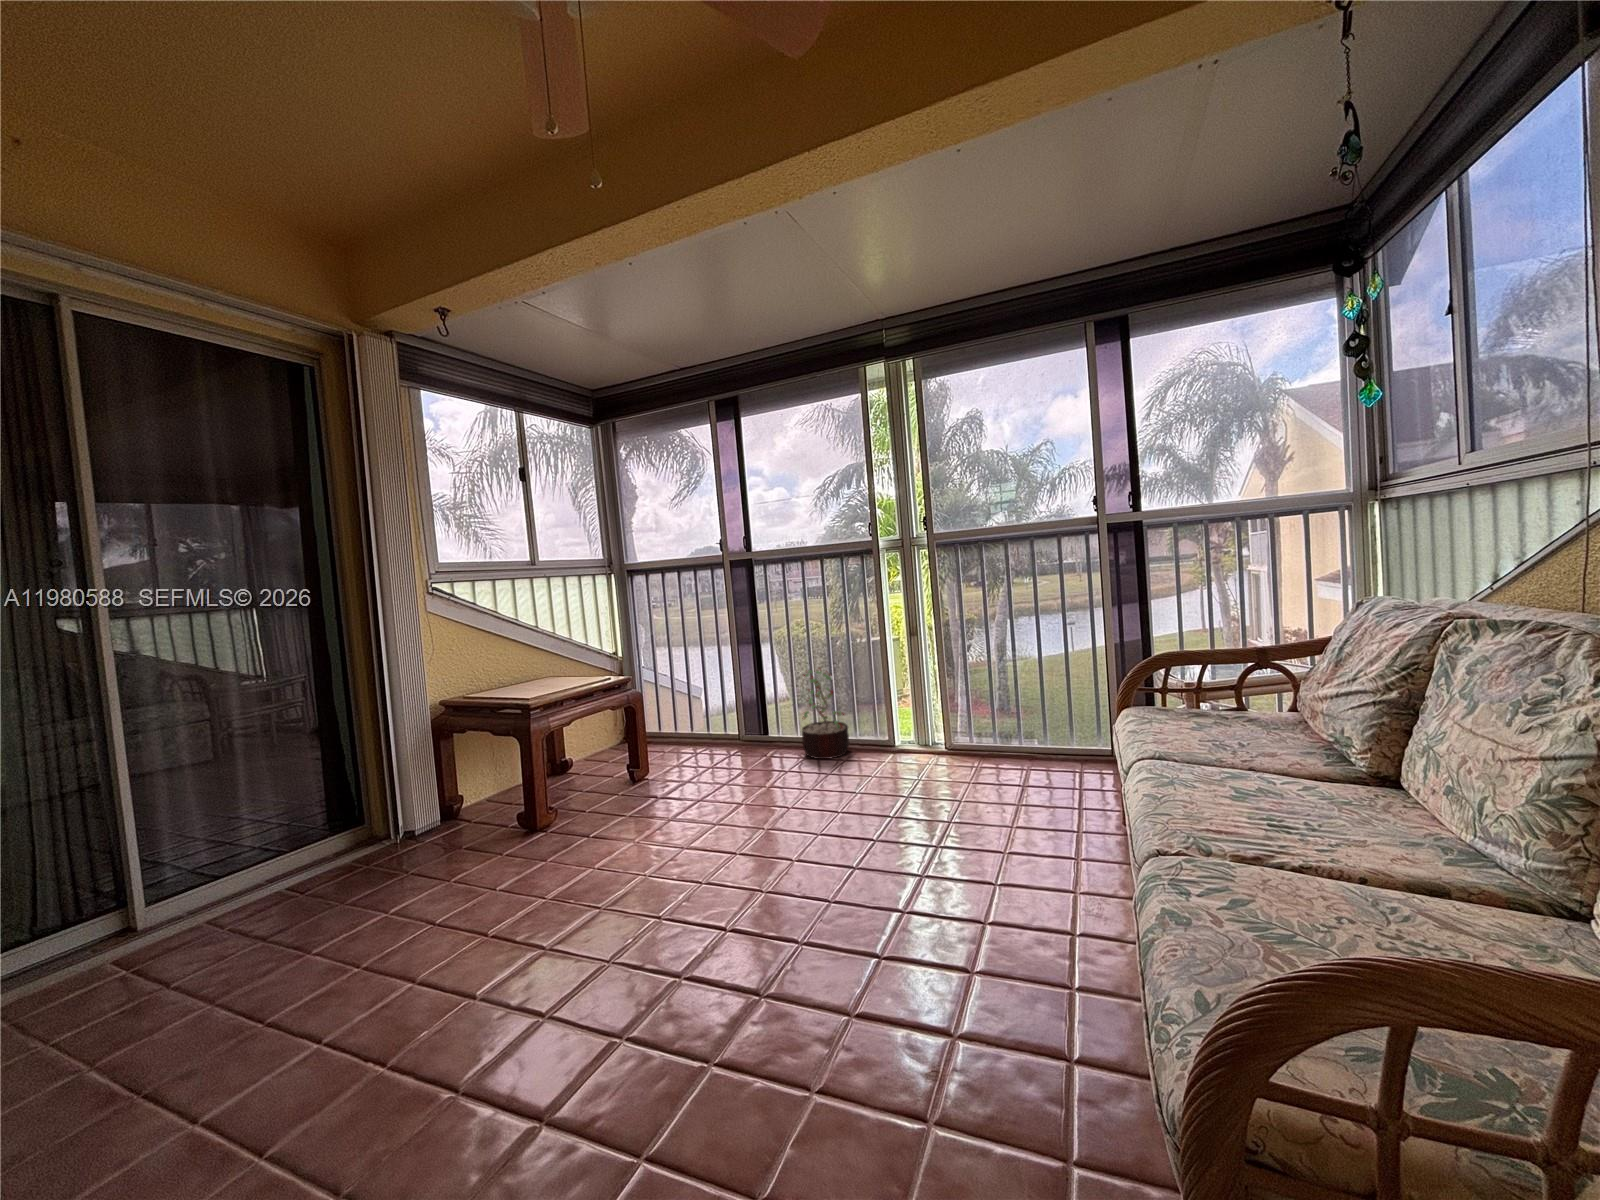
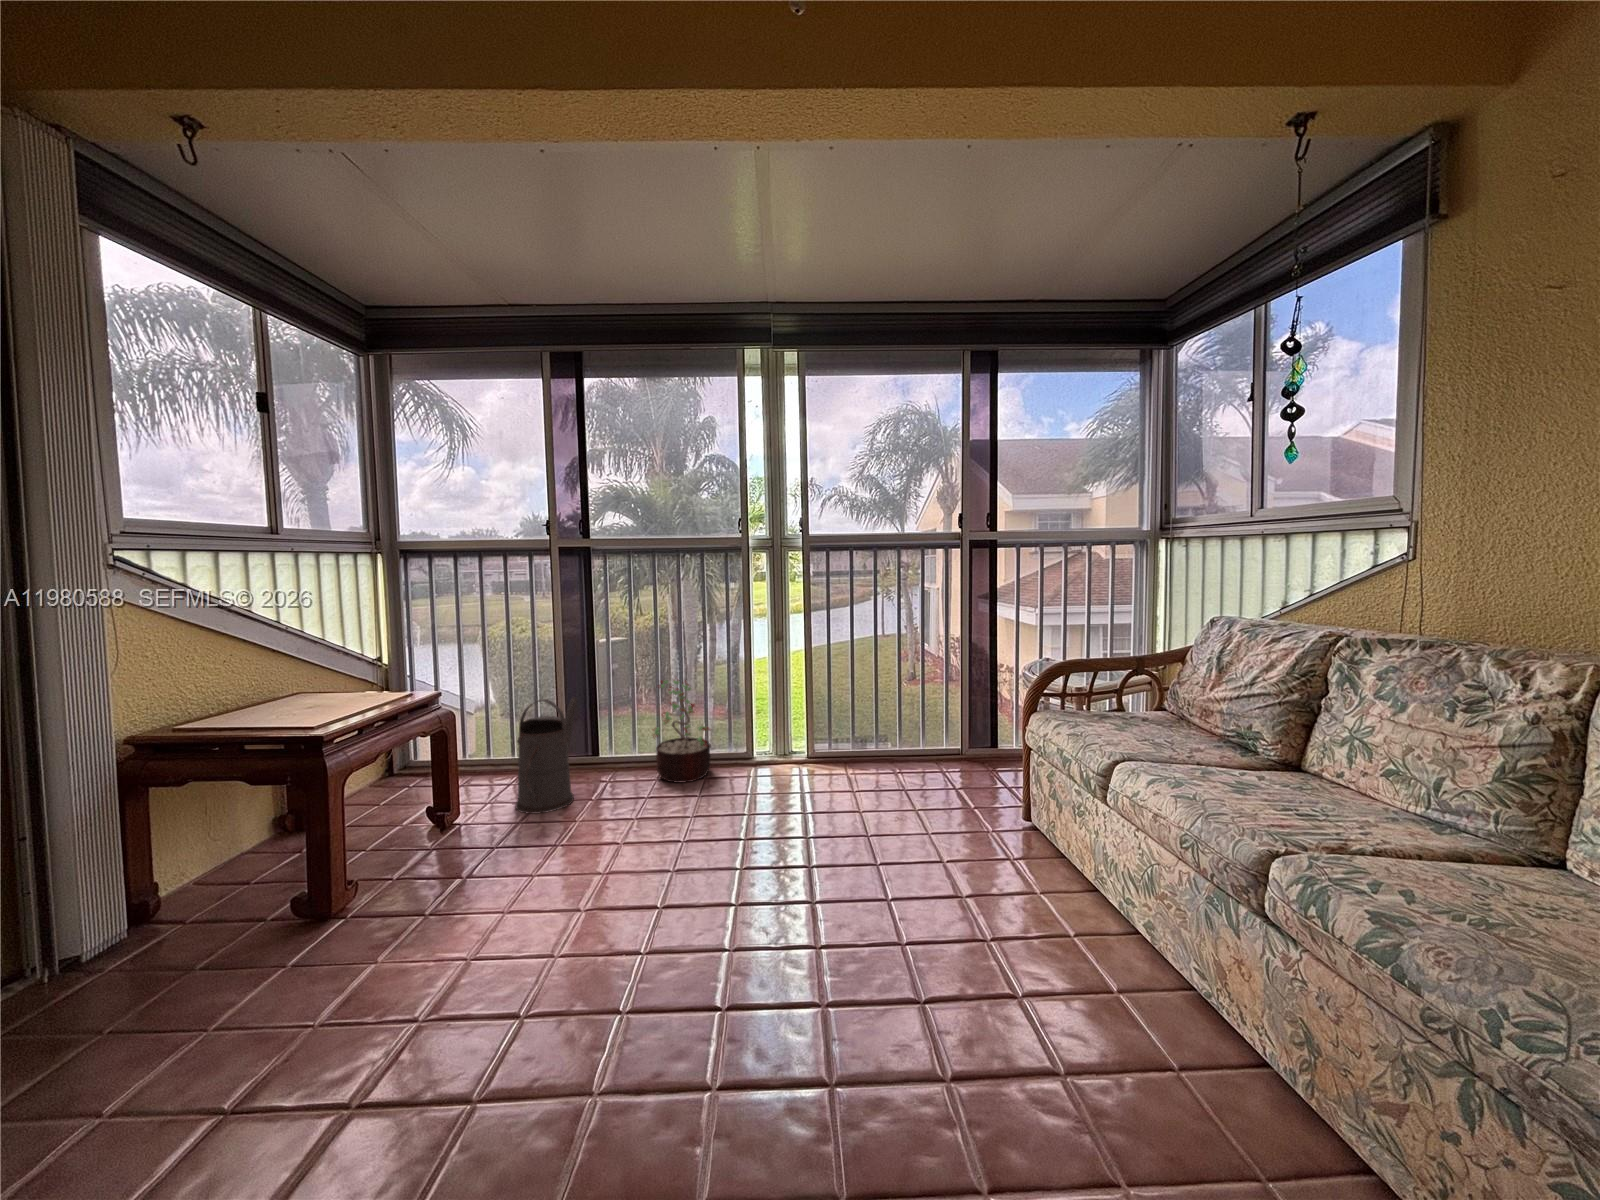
watering can: none [687,683,745,772] -> present [516,697,578,814]

